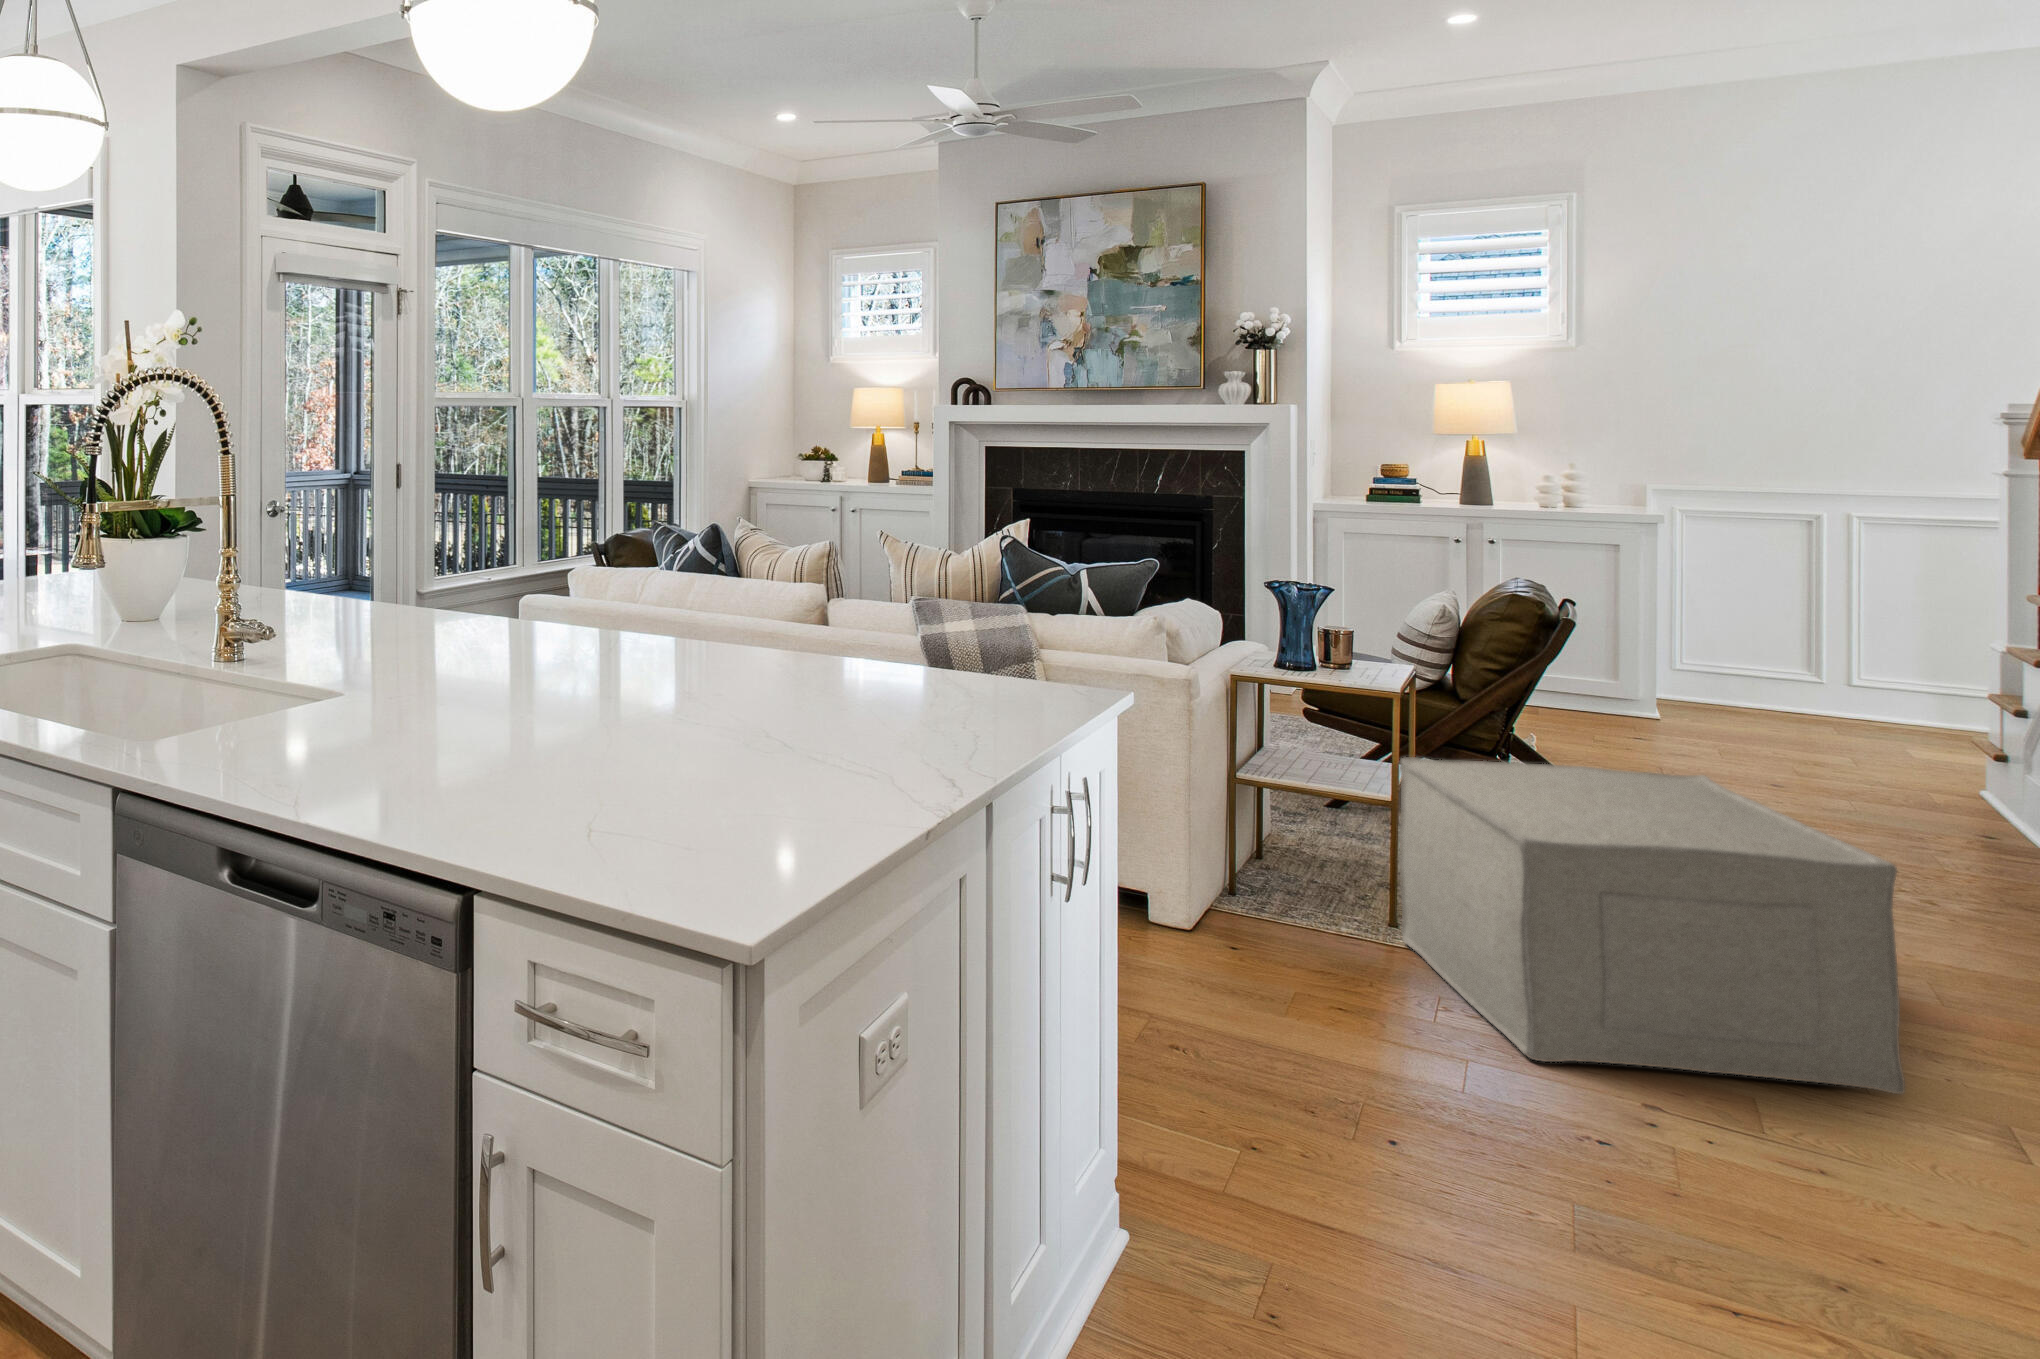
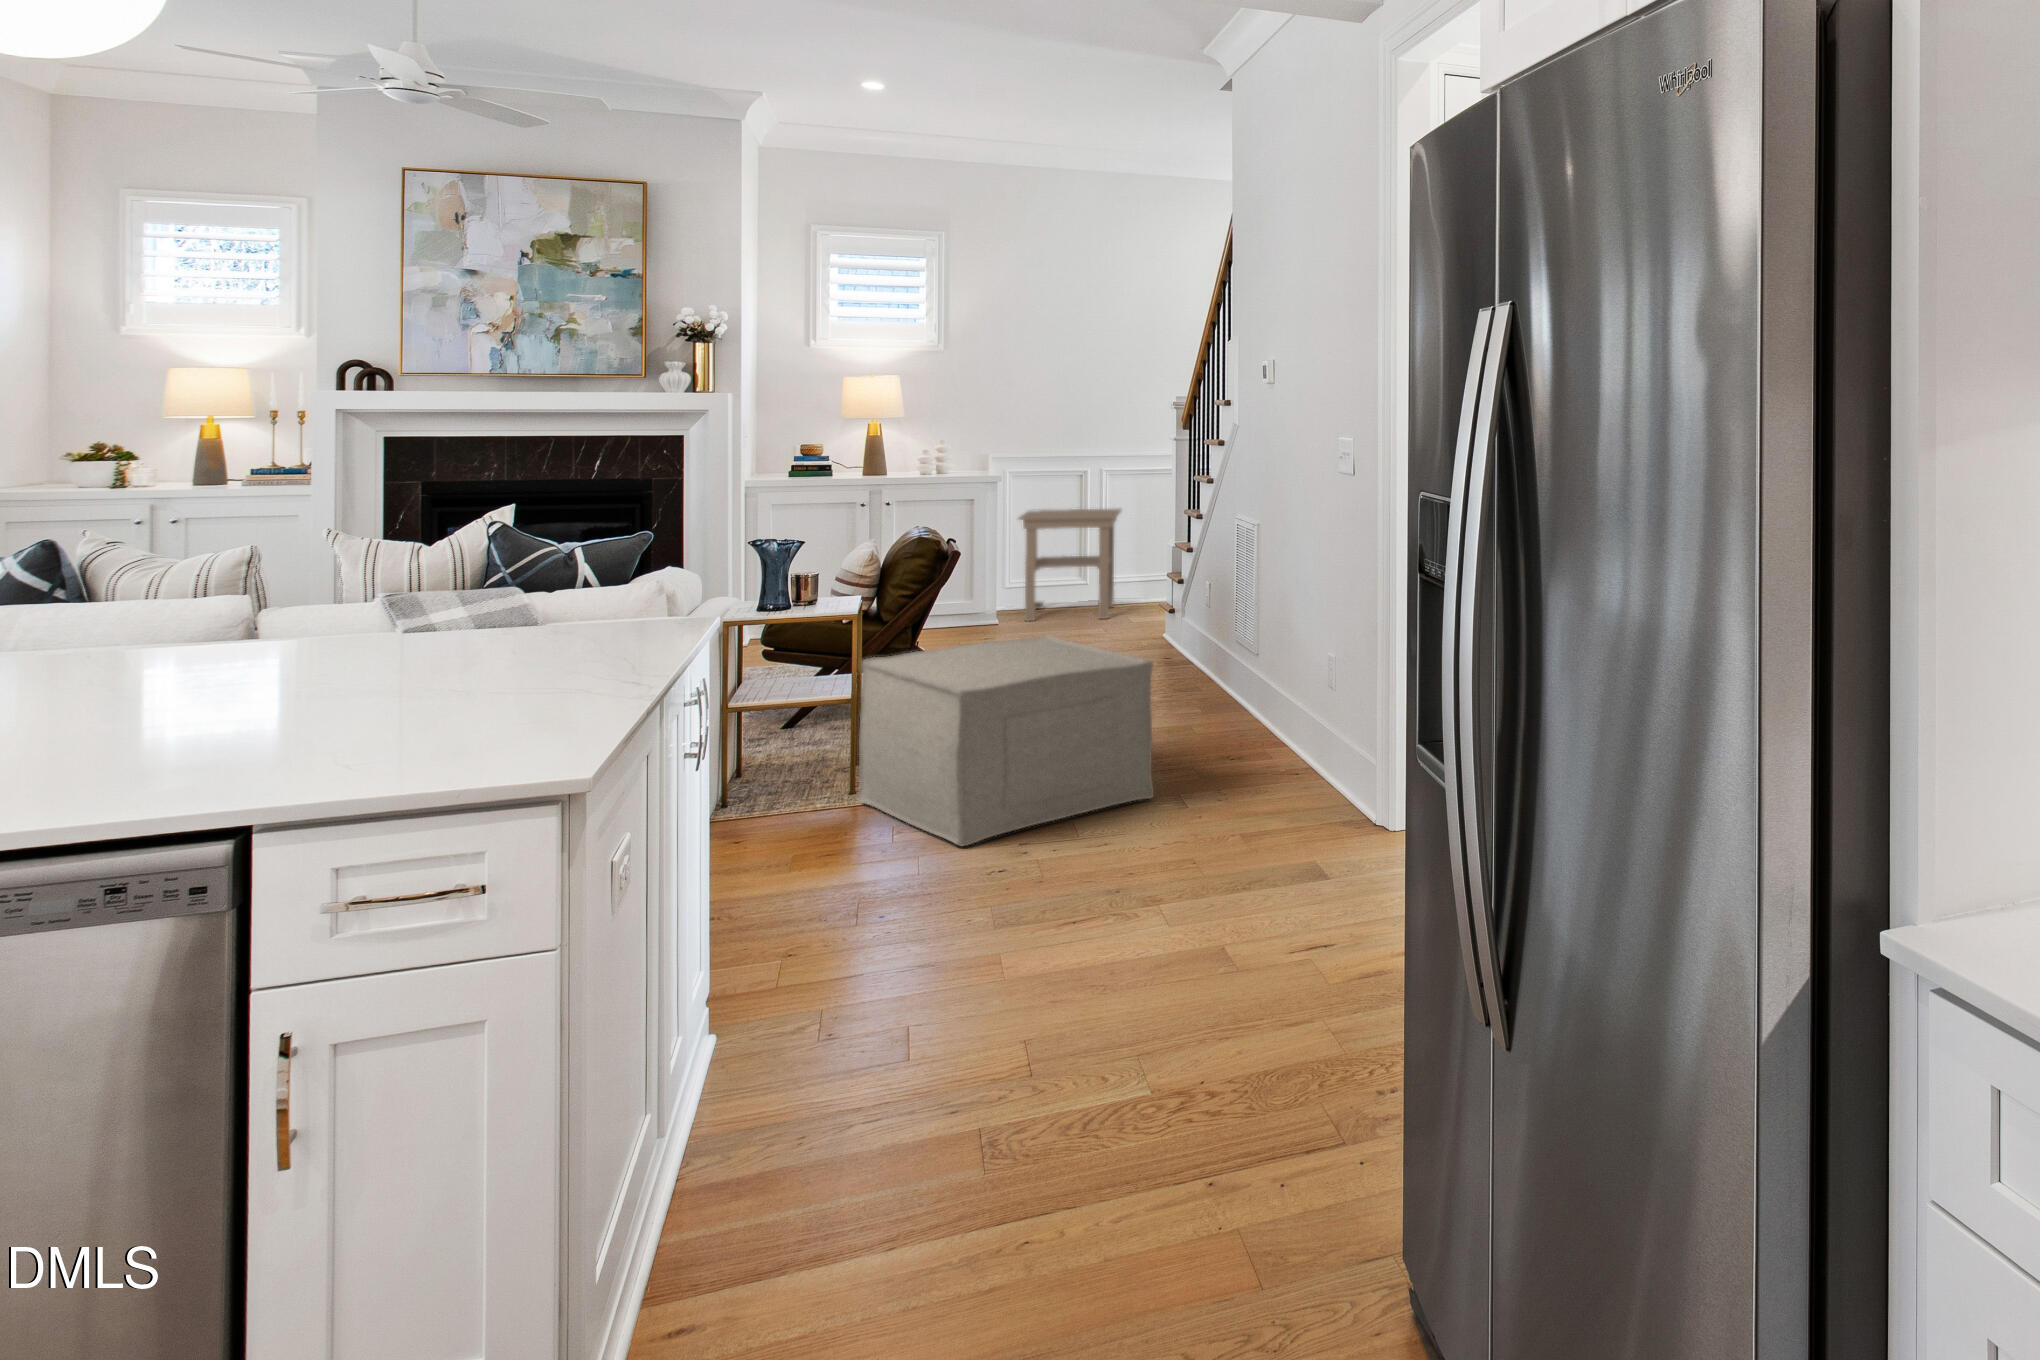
side table: none [1695,571,1892,750] -> present [1019,508,1121,621]

